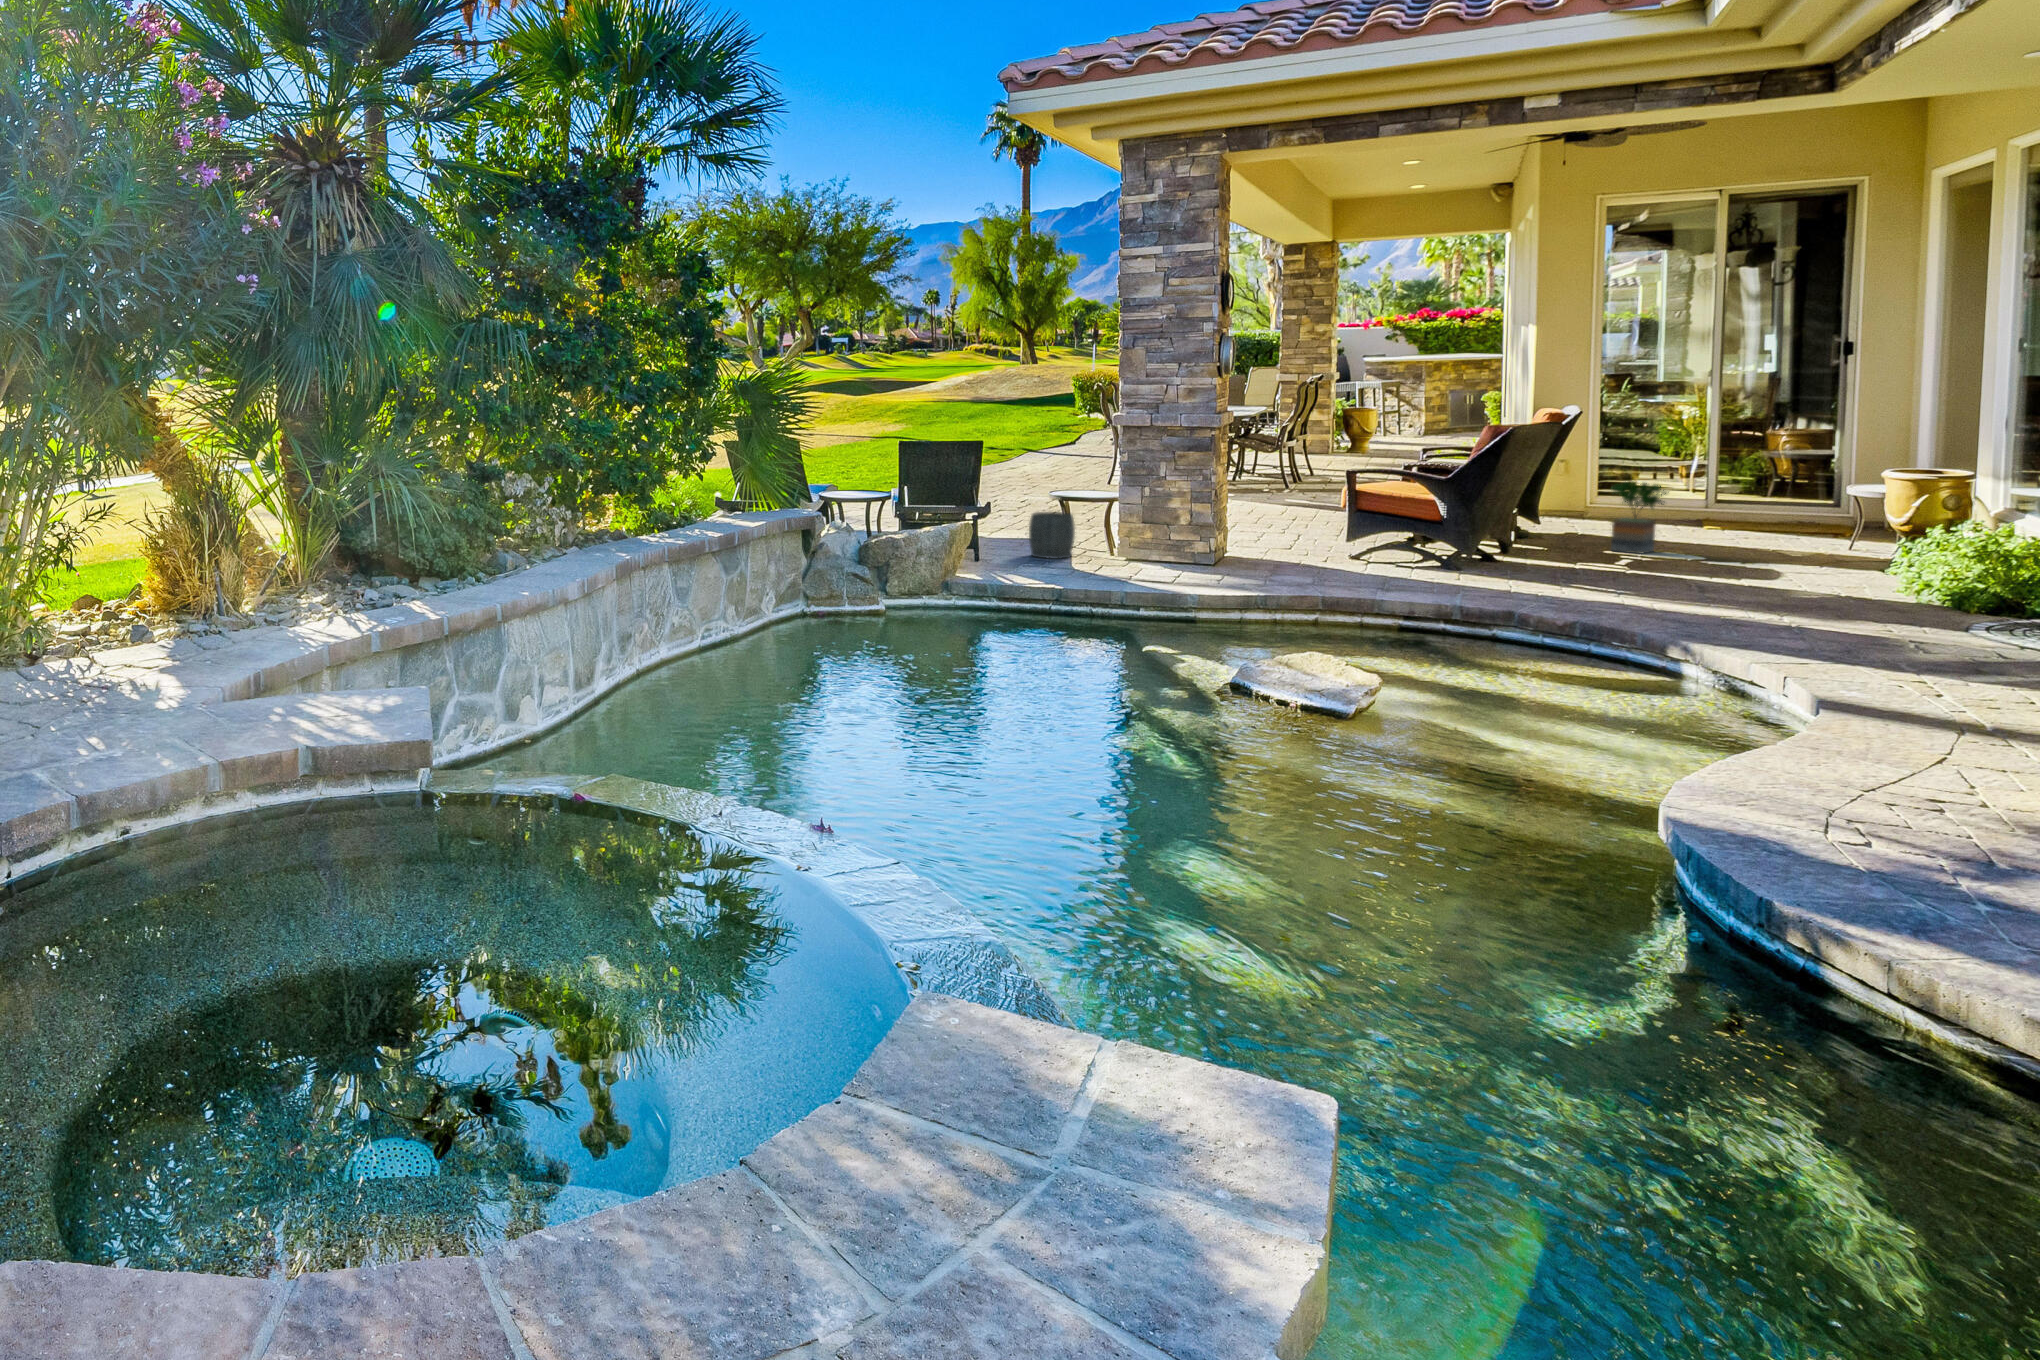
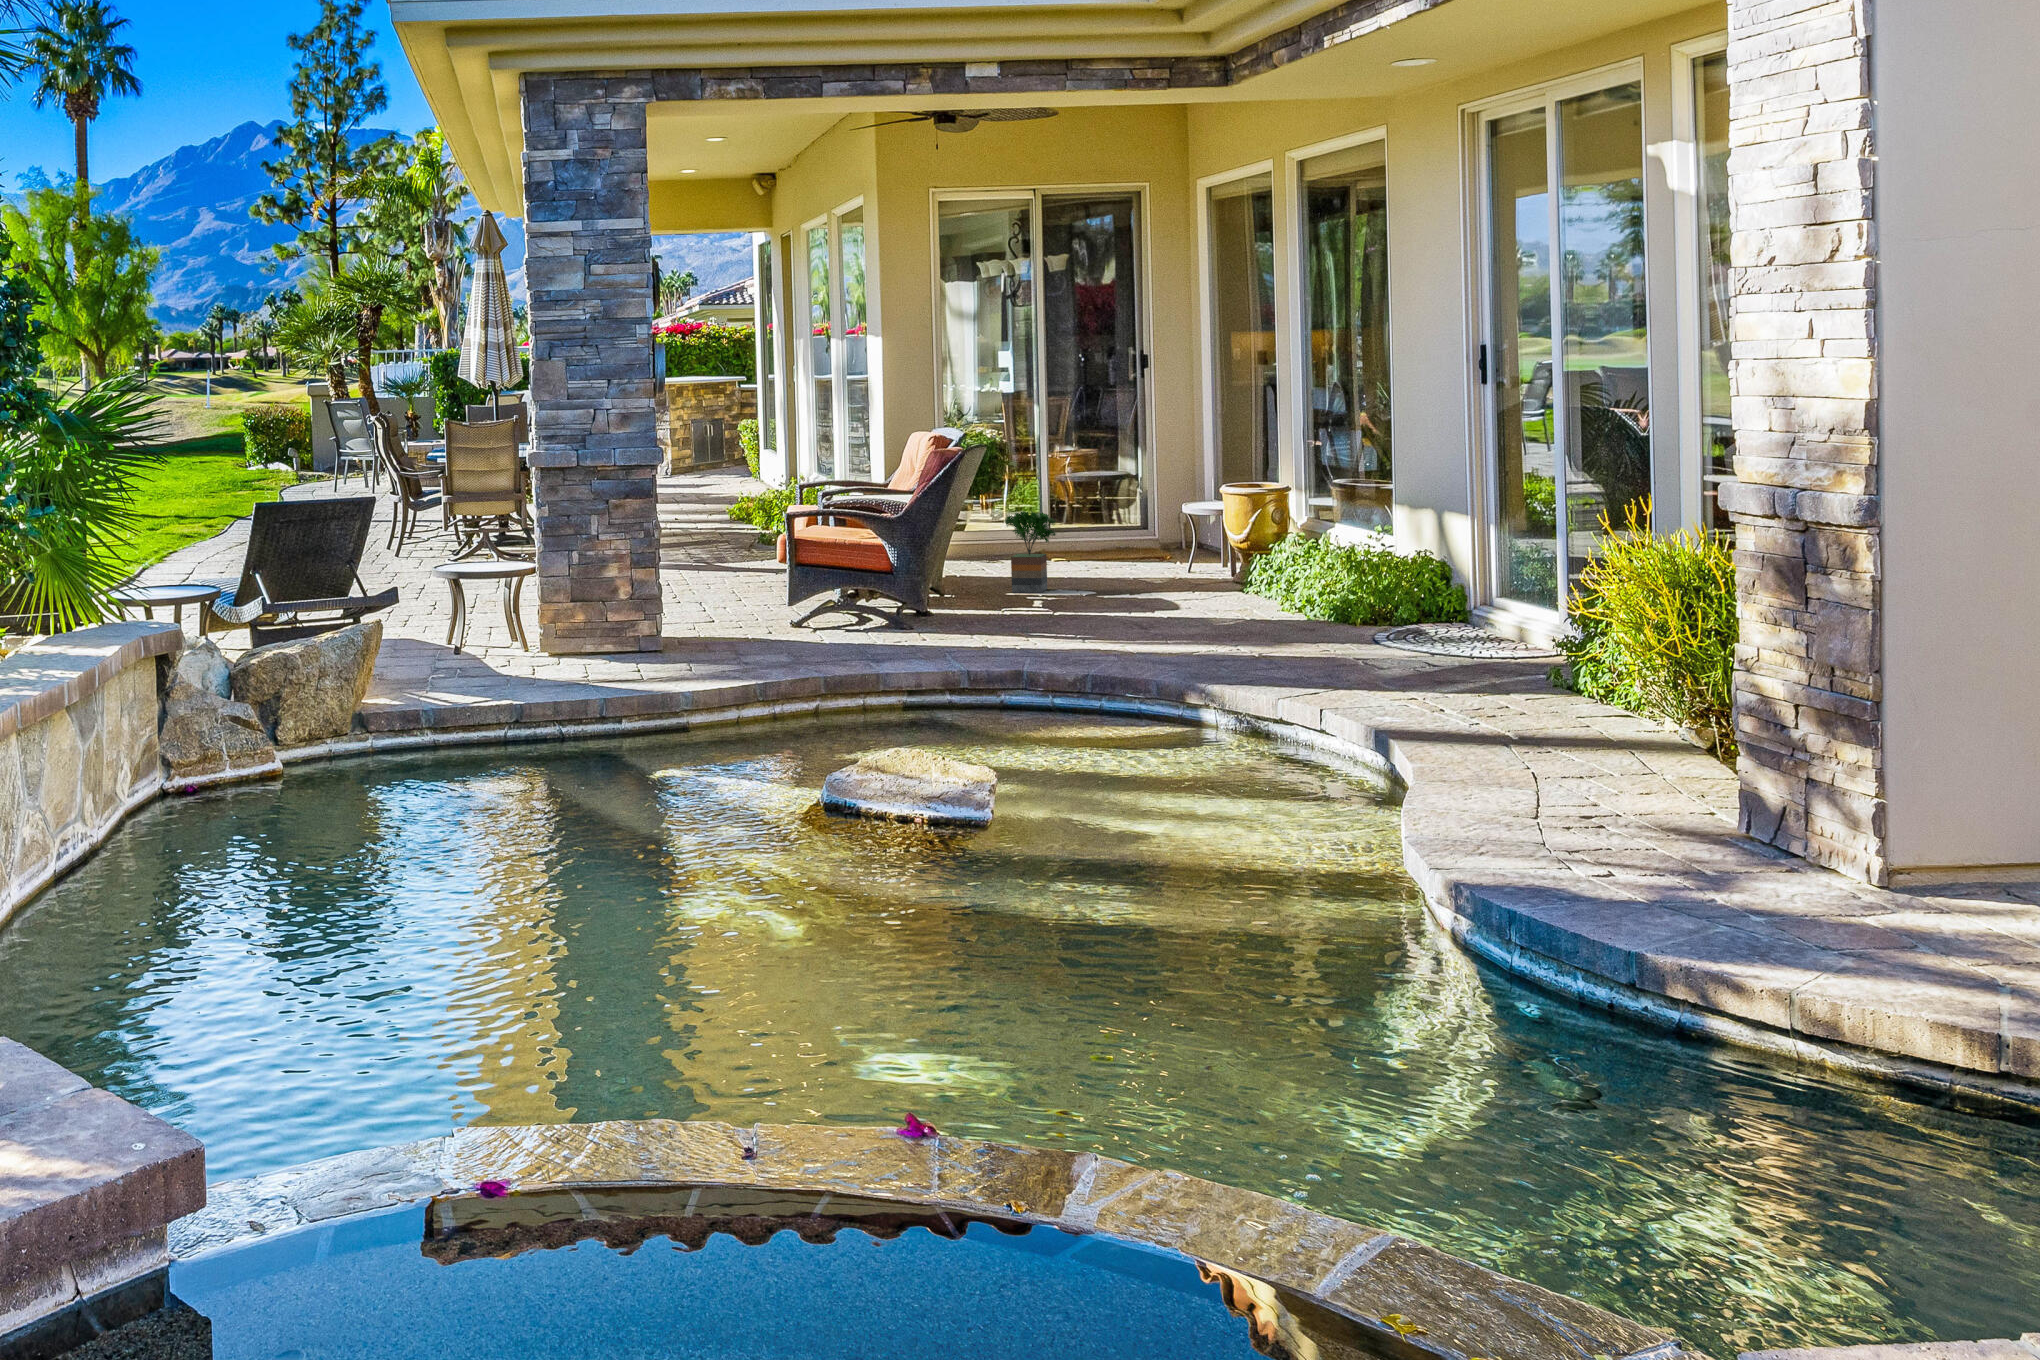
woven basket: present [1029,512,1075,559] -> none [419,600,479,666]

